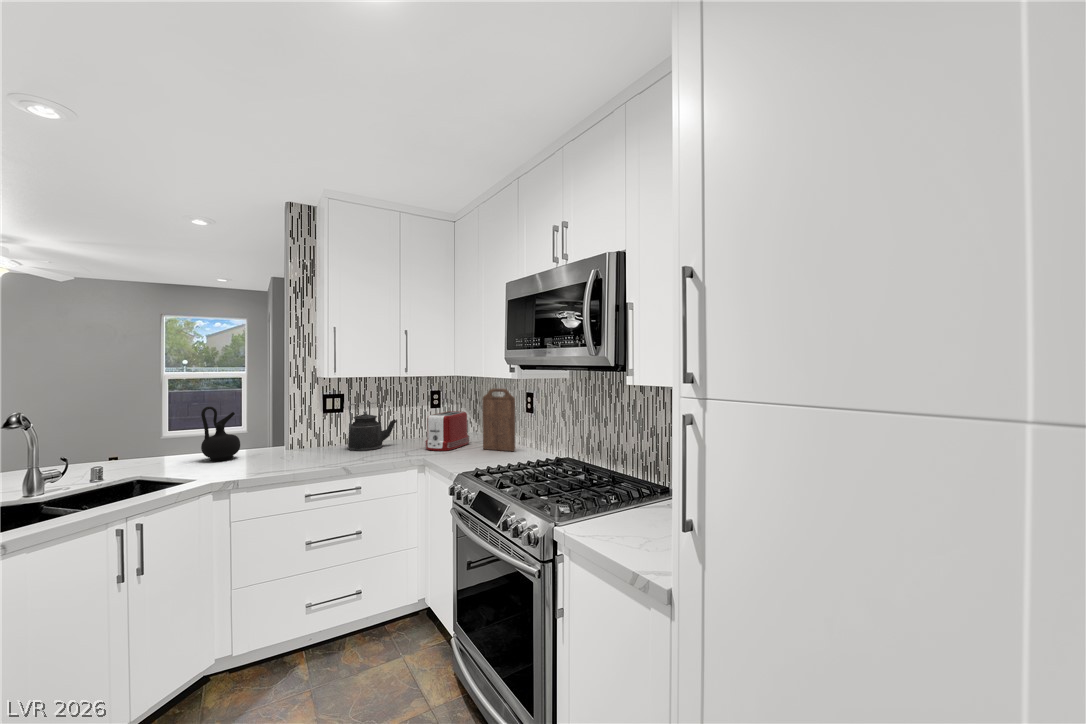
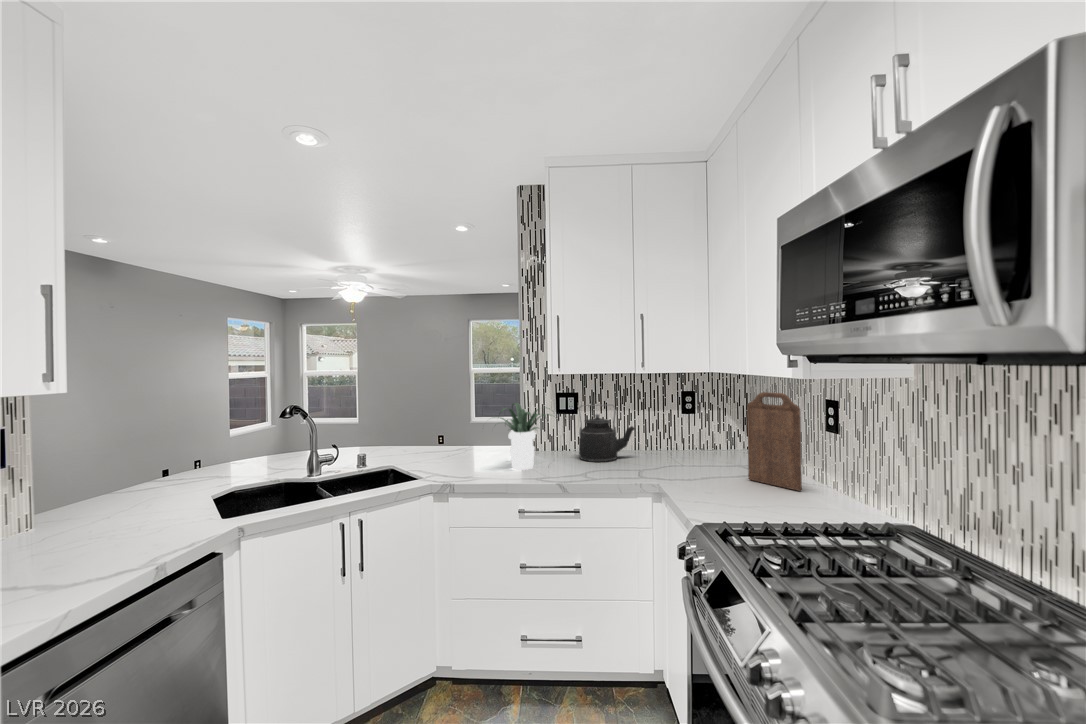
potted plant: none [260,404,337,463] -> present [498,403,546,470]
ceramic jug: present [201,407,240,461] -> none [442,402,476,457]
toaster: present [425,411,469,451] -> none [667,420,731,475]

